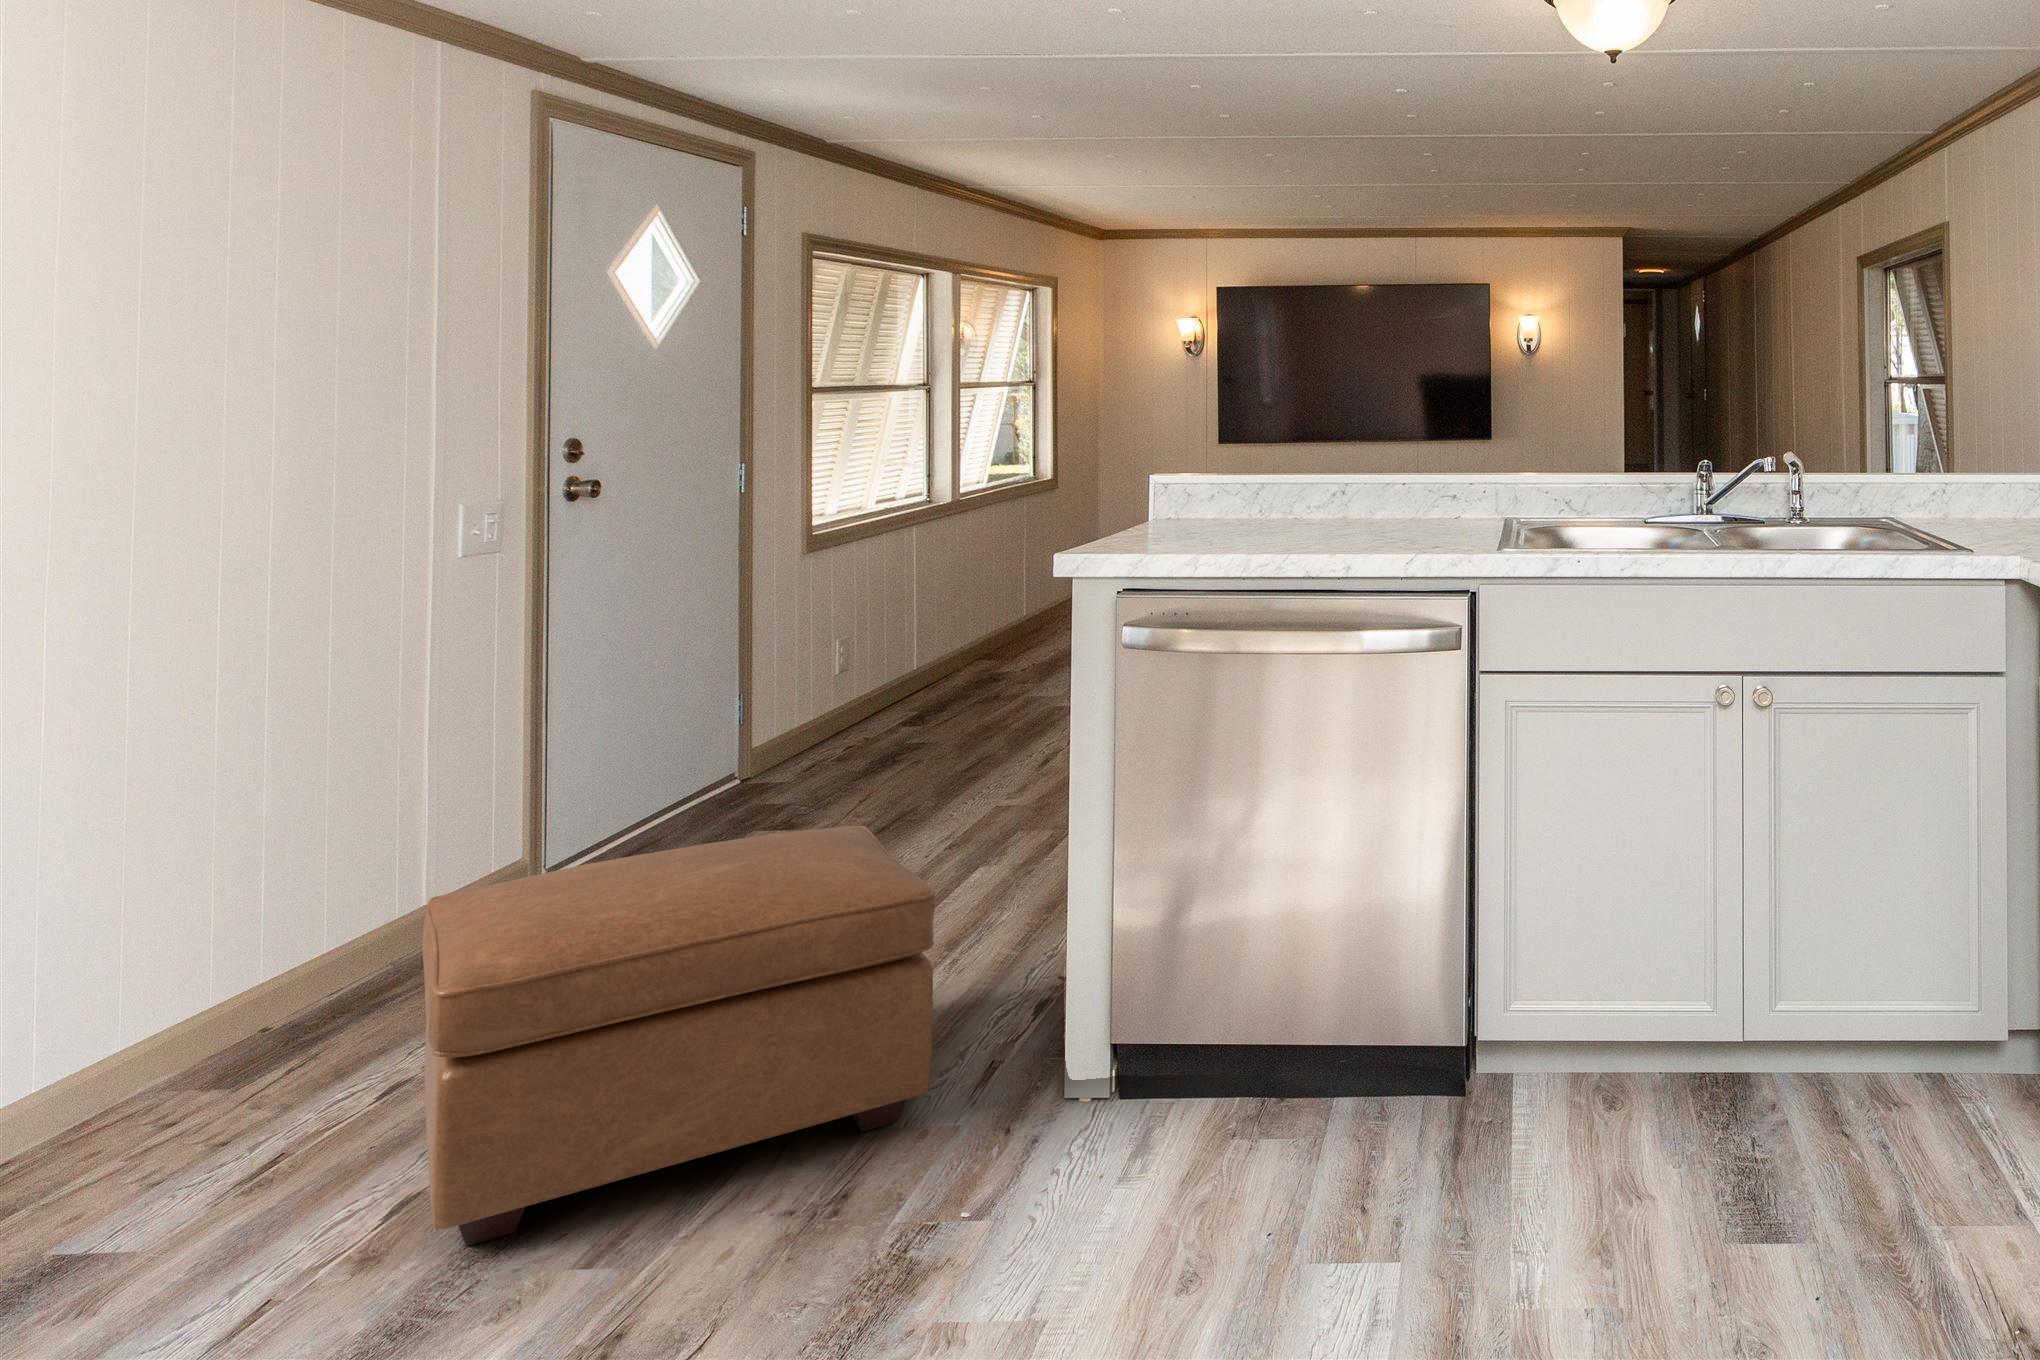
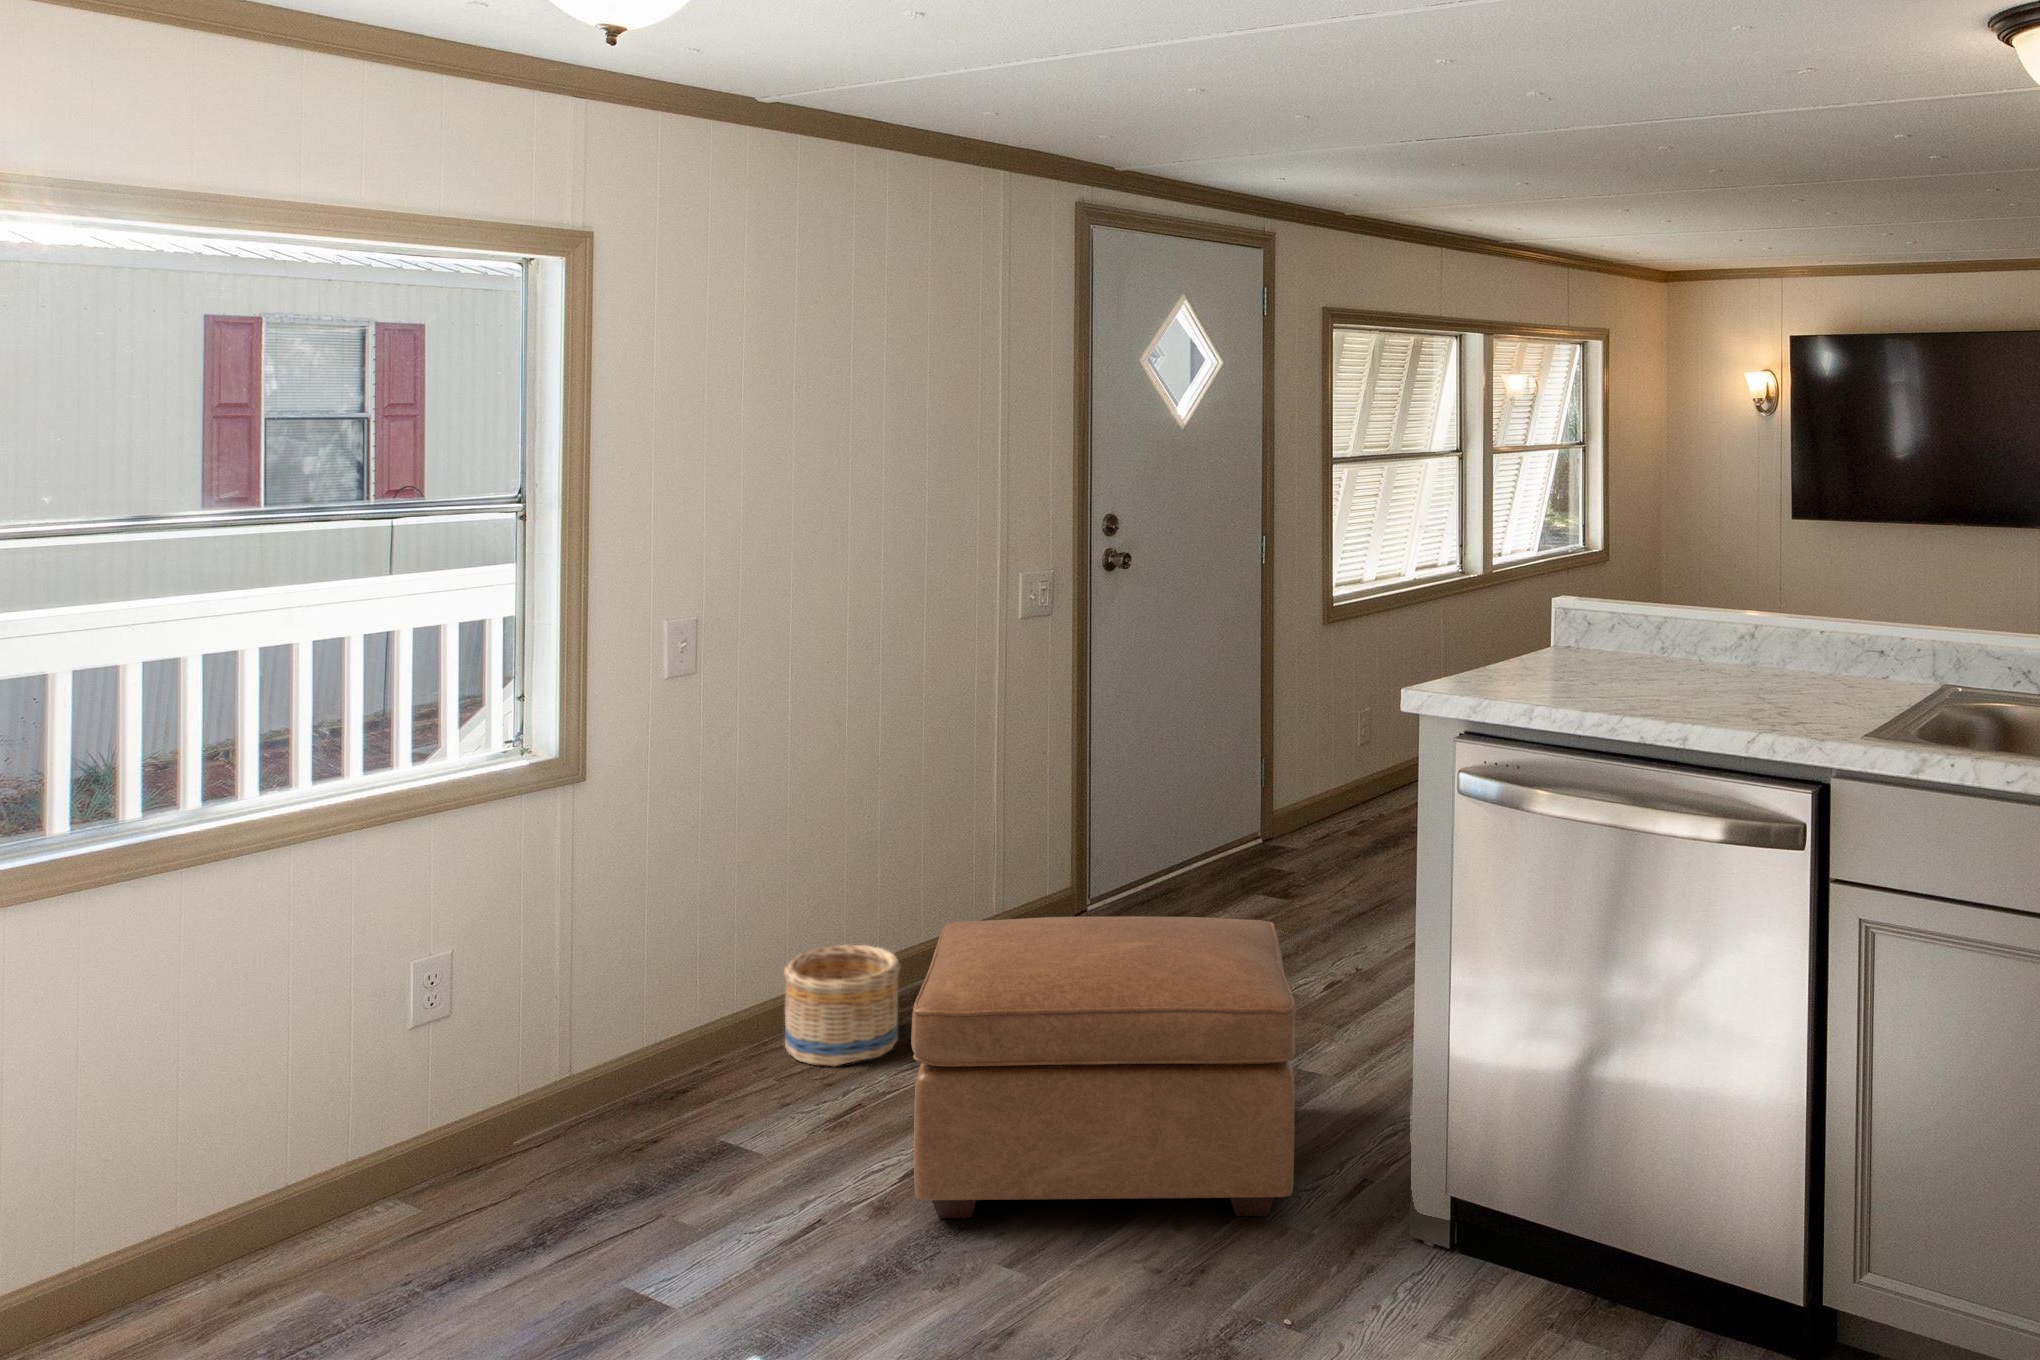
basket: none [120,963,321,1134] -> present [784,945,900,1066]

